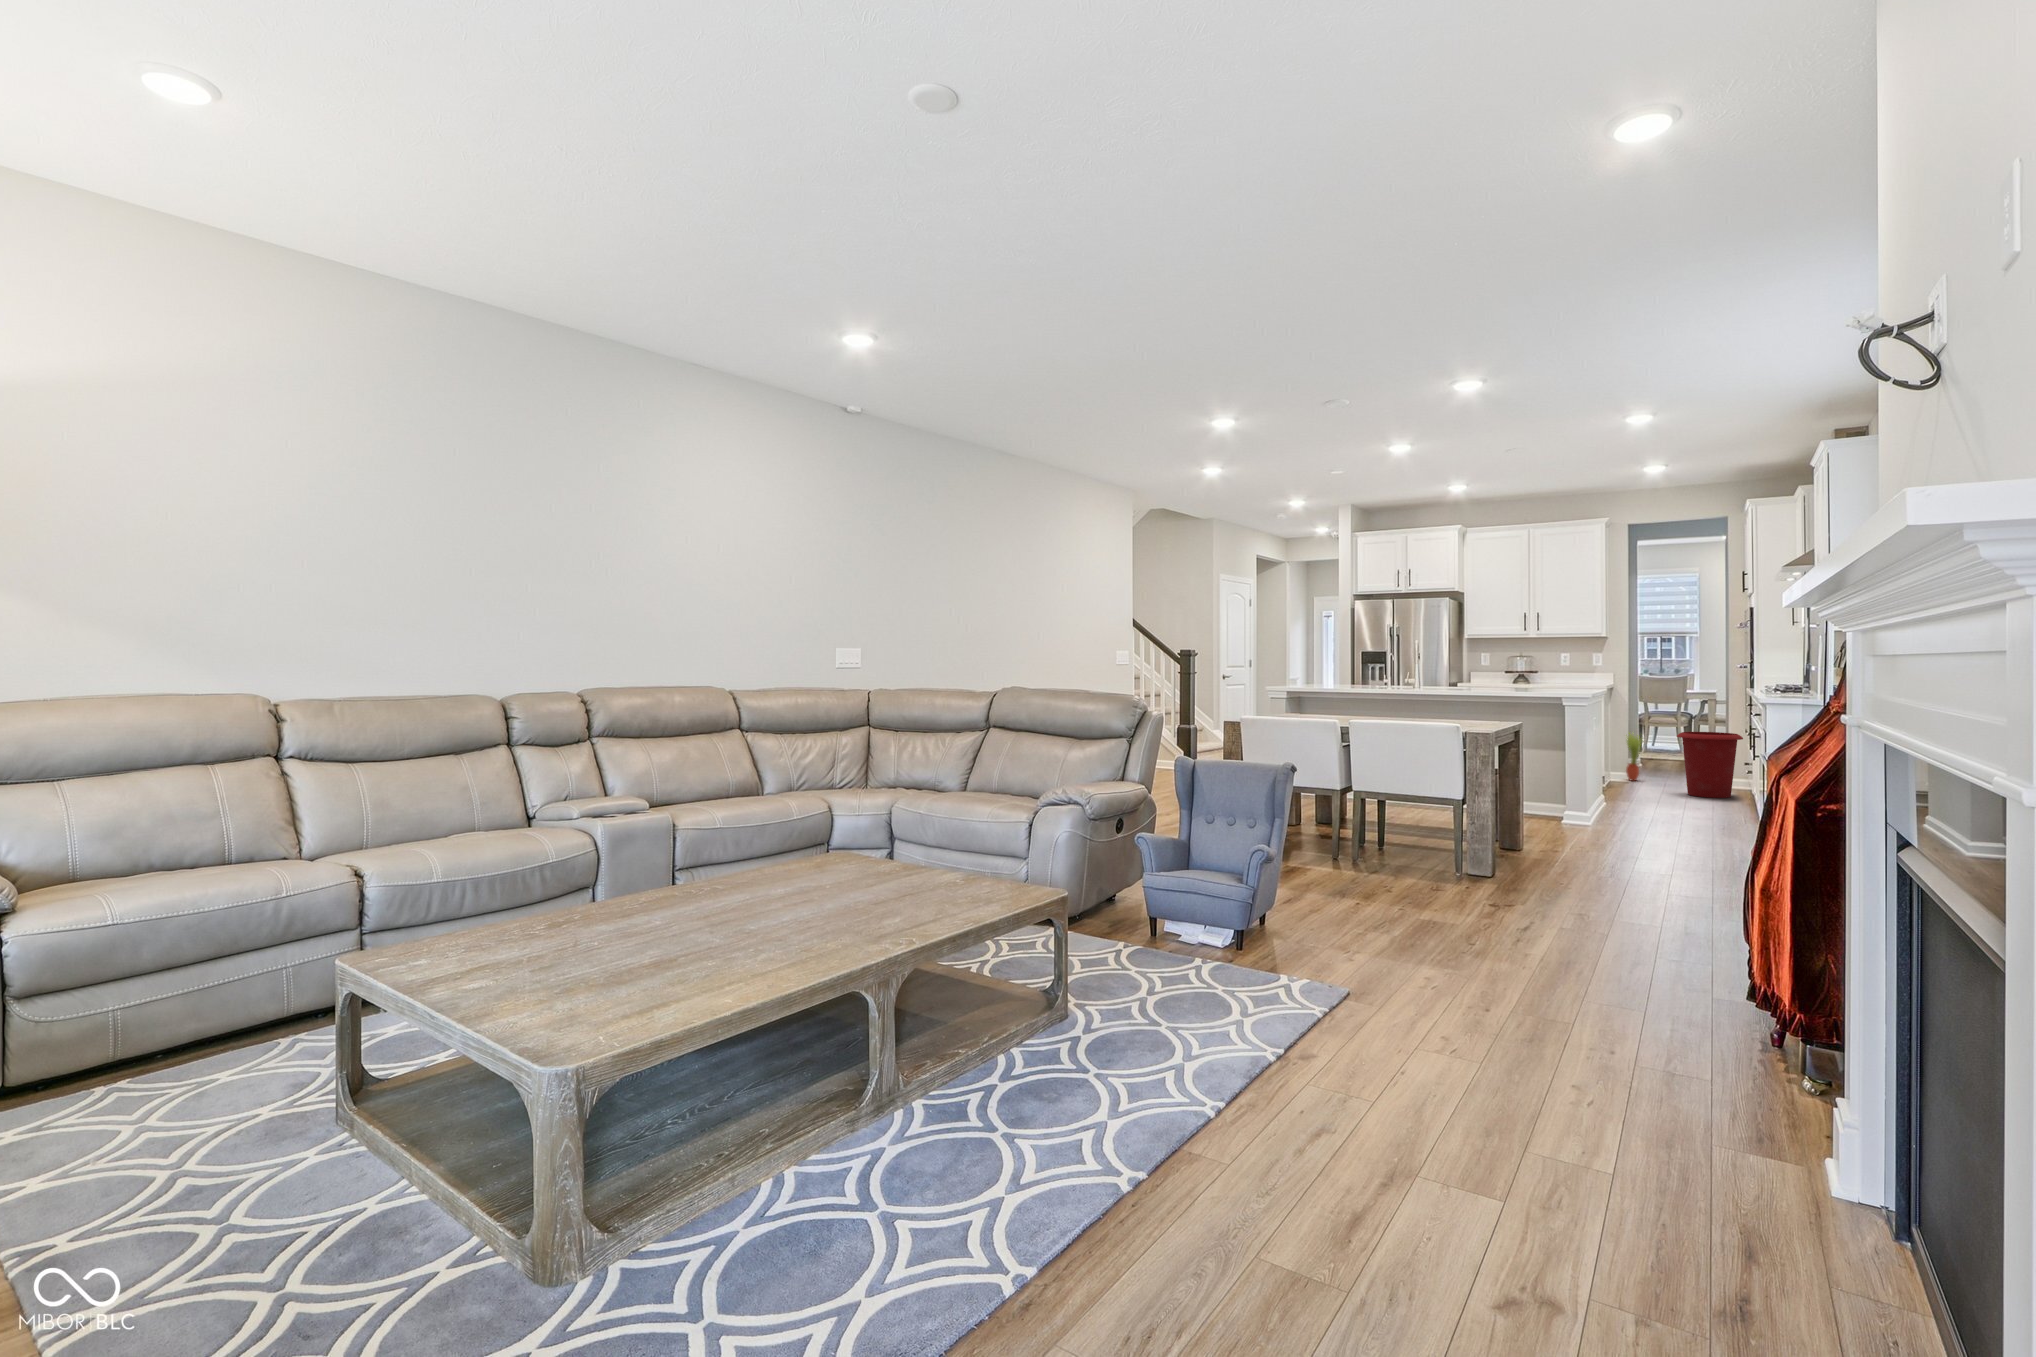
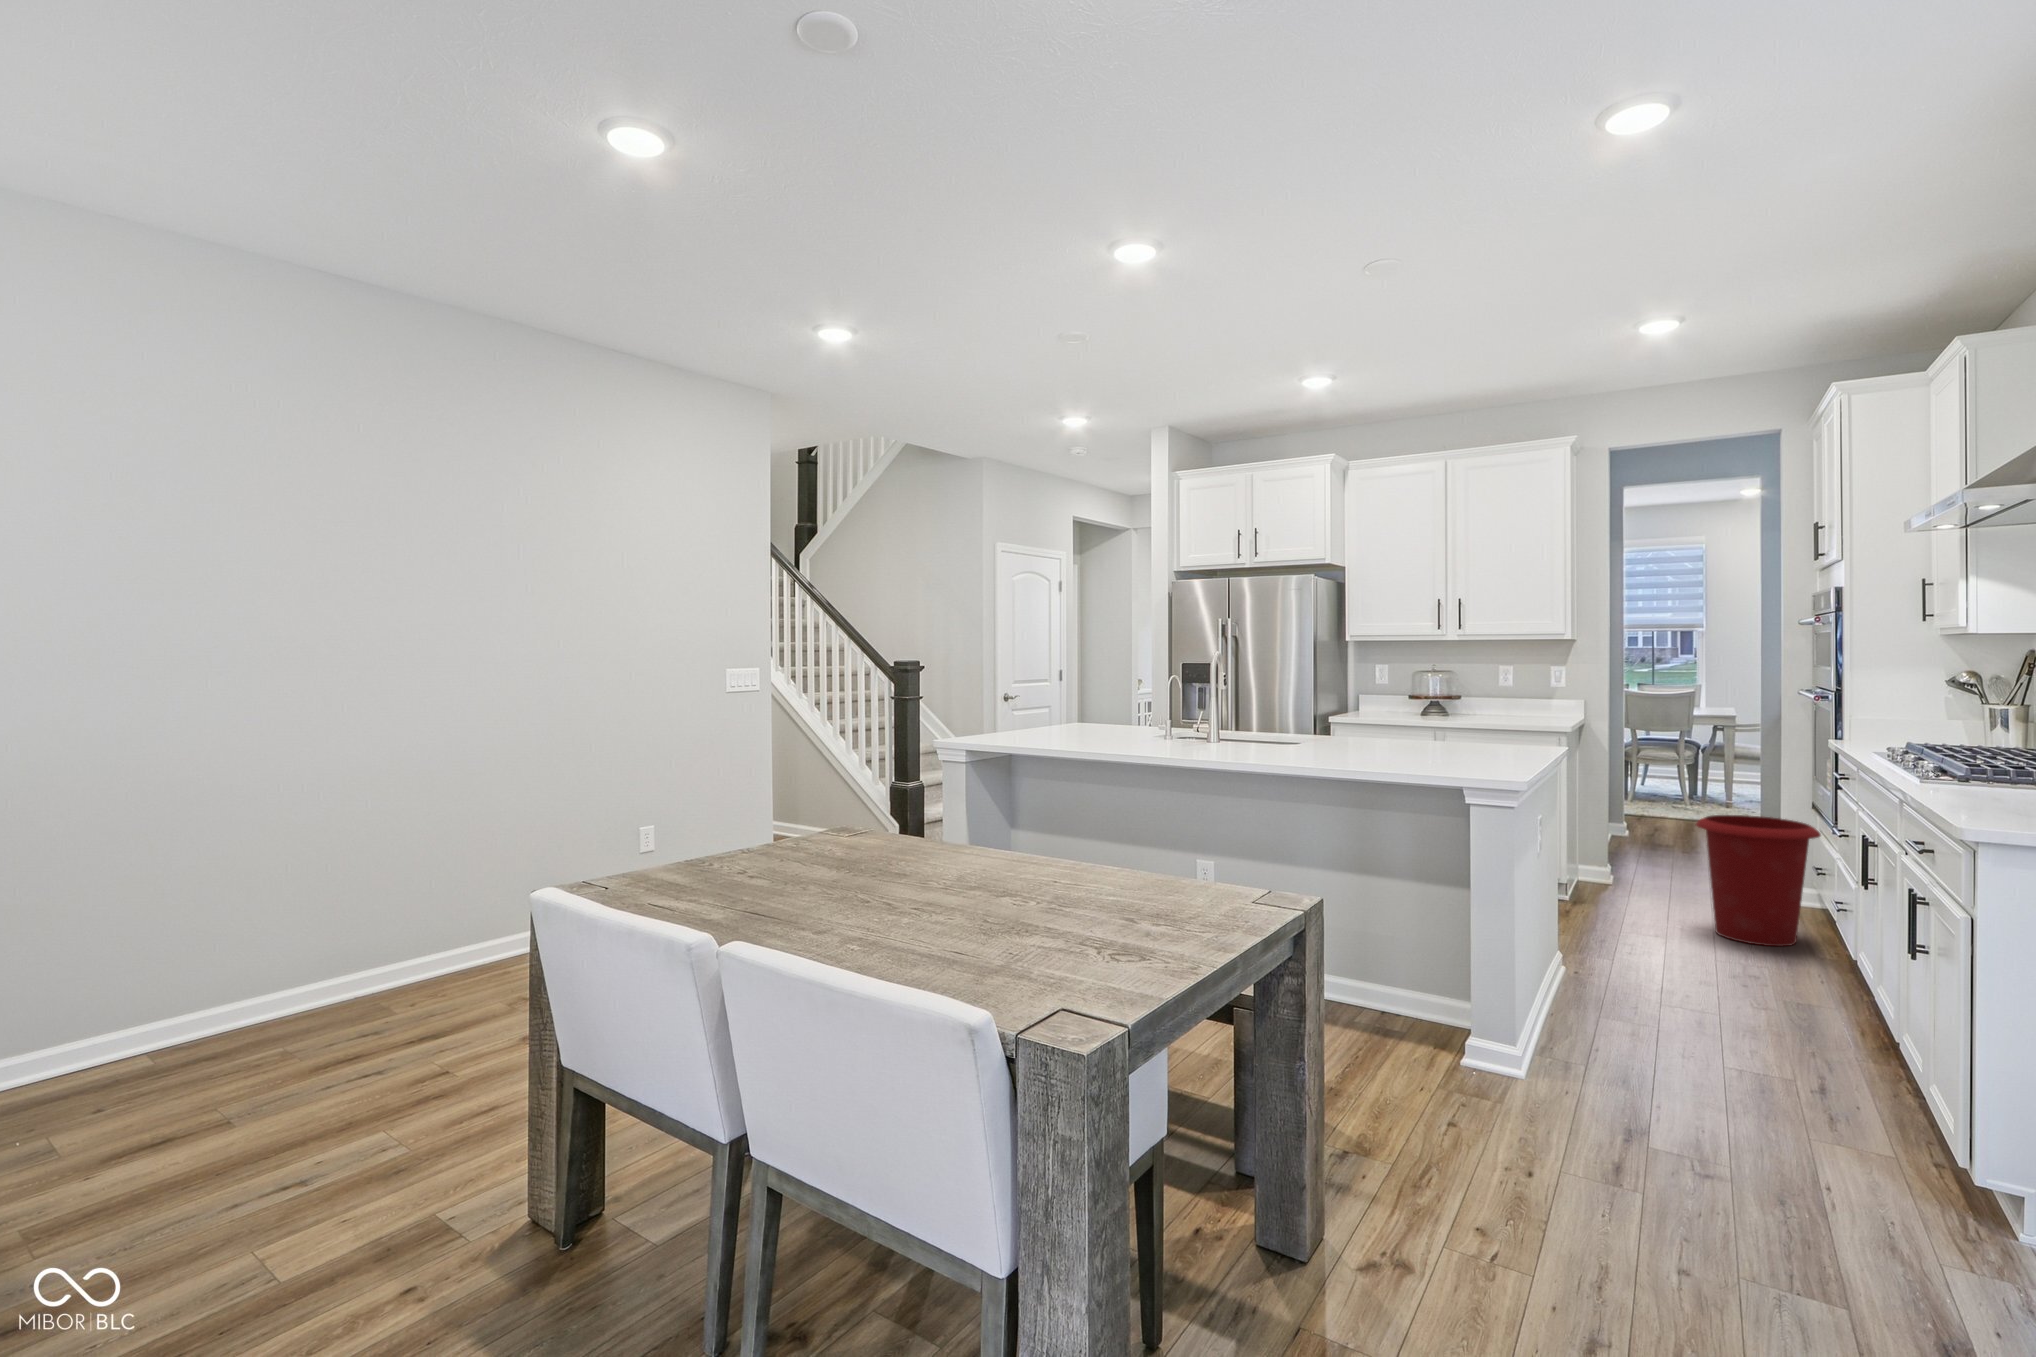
potted plant: present [1626,733,1641,780] -> none [1602,799,1635,883]

